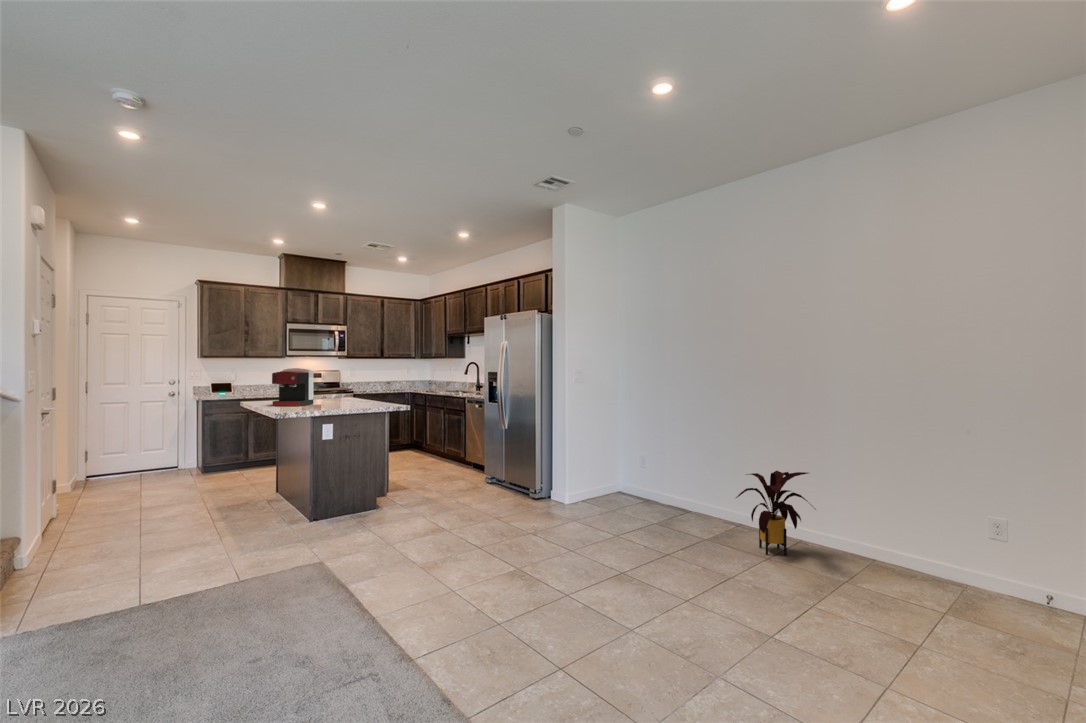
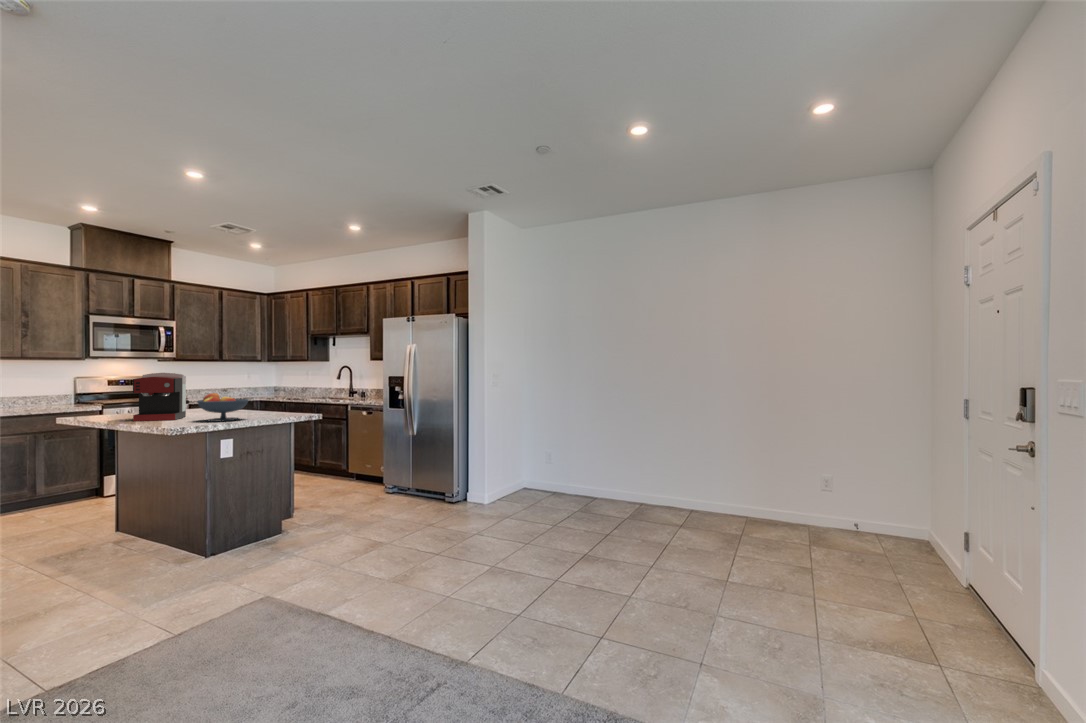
fruit bowl: none [307,385,347,409] -> present [197,393,248,422]
house plant: present [736,471,815,555] -> none [655,453,711,523]

